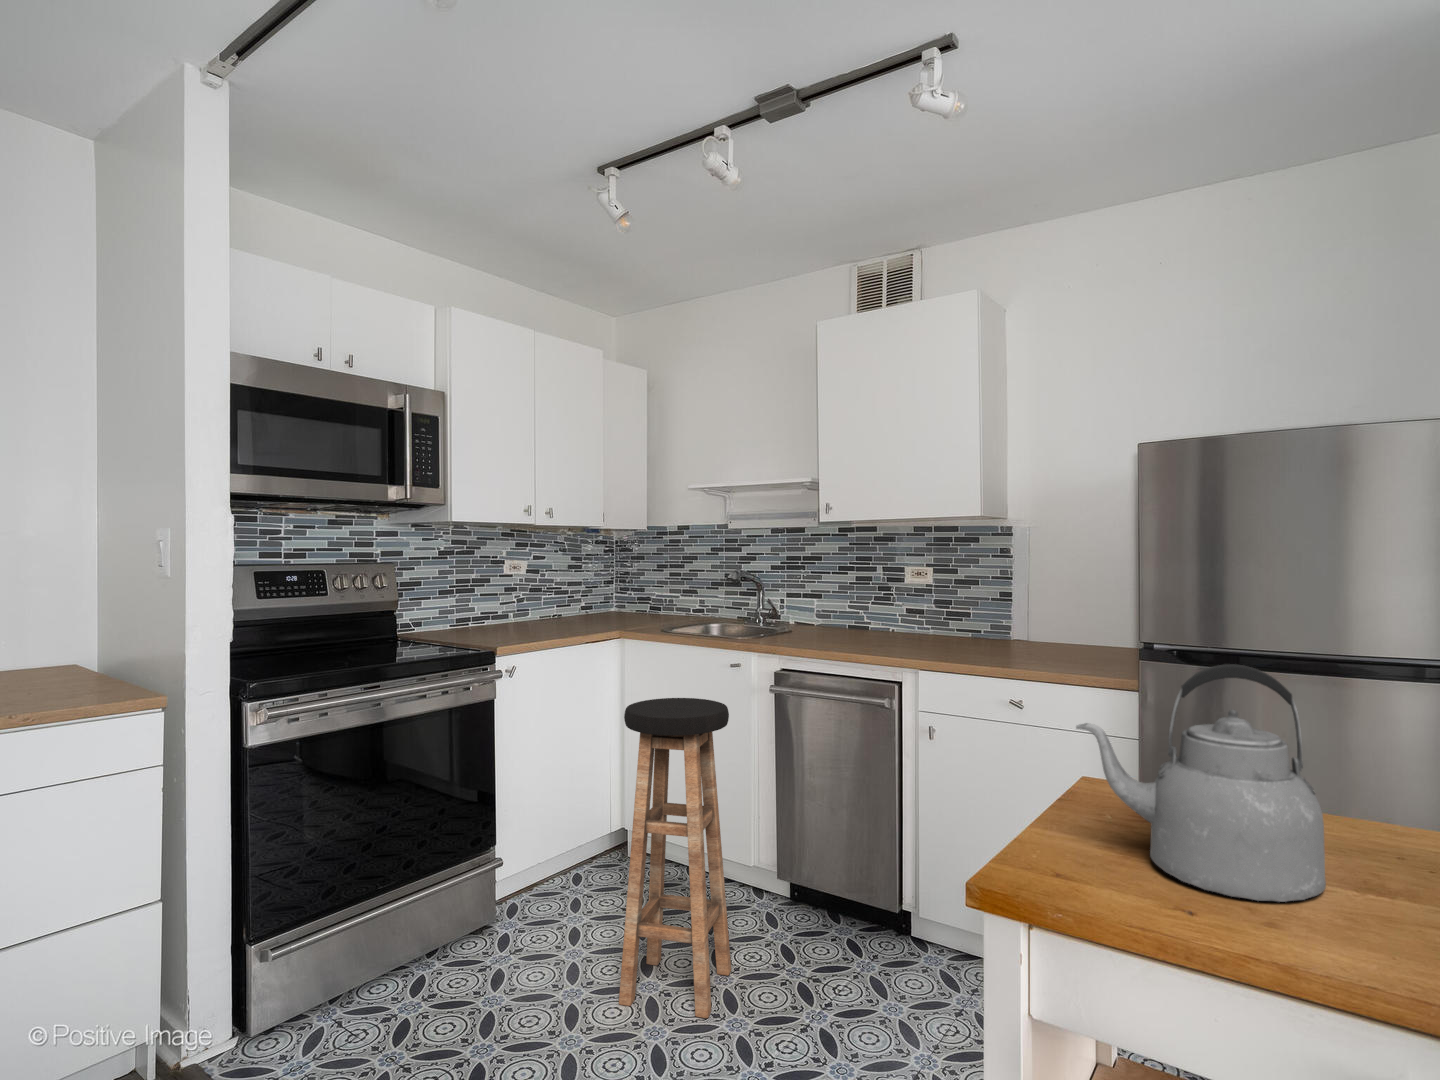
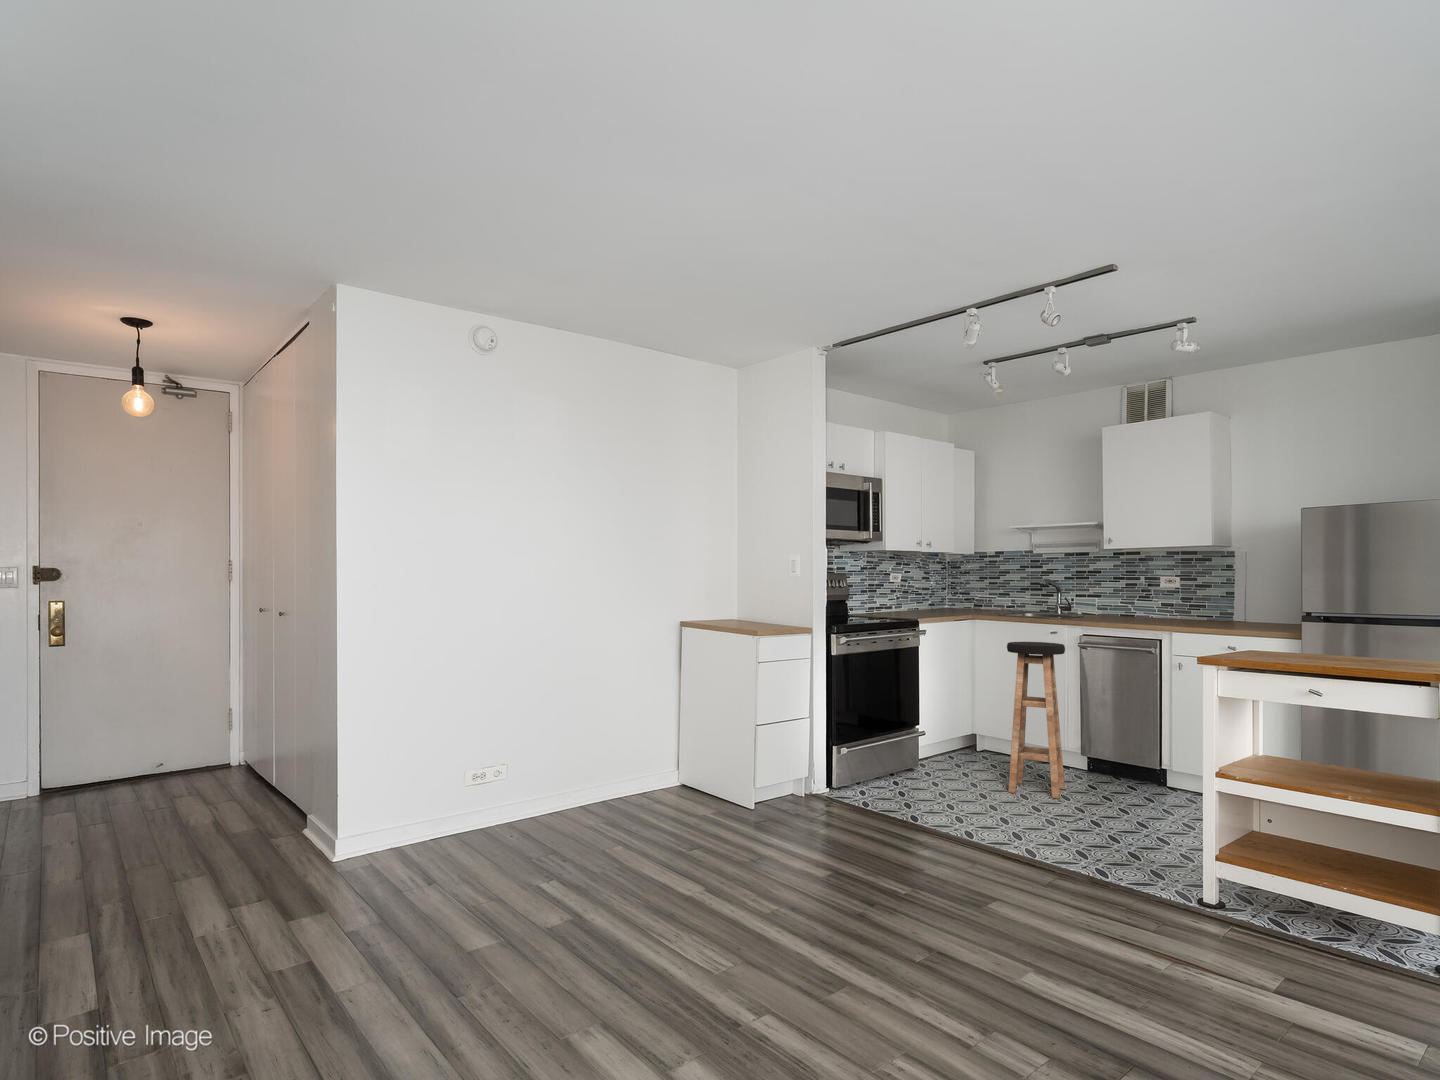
kettle: present [1076,664,1326,902] -> none [1239,589,1321,656]

